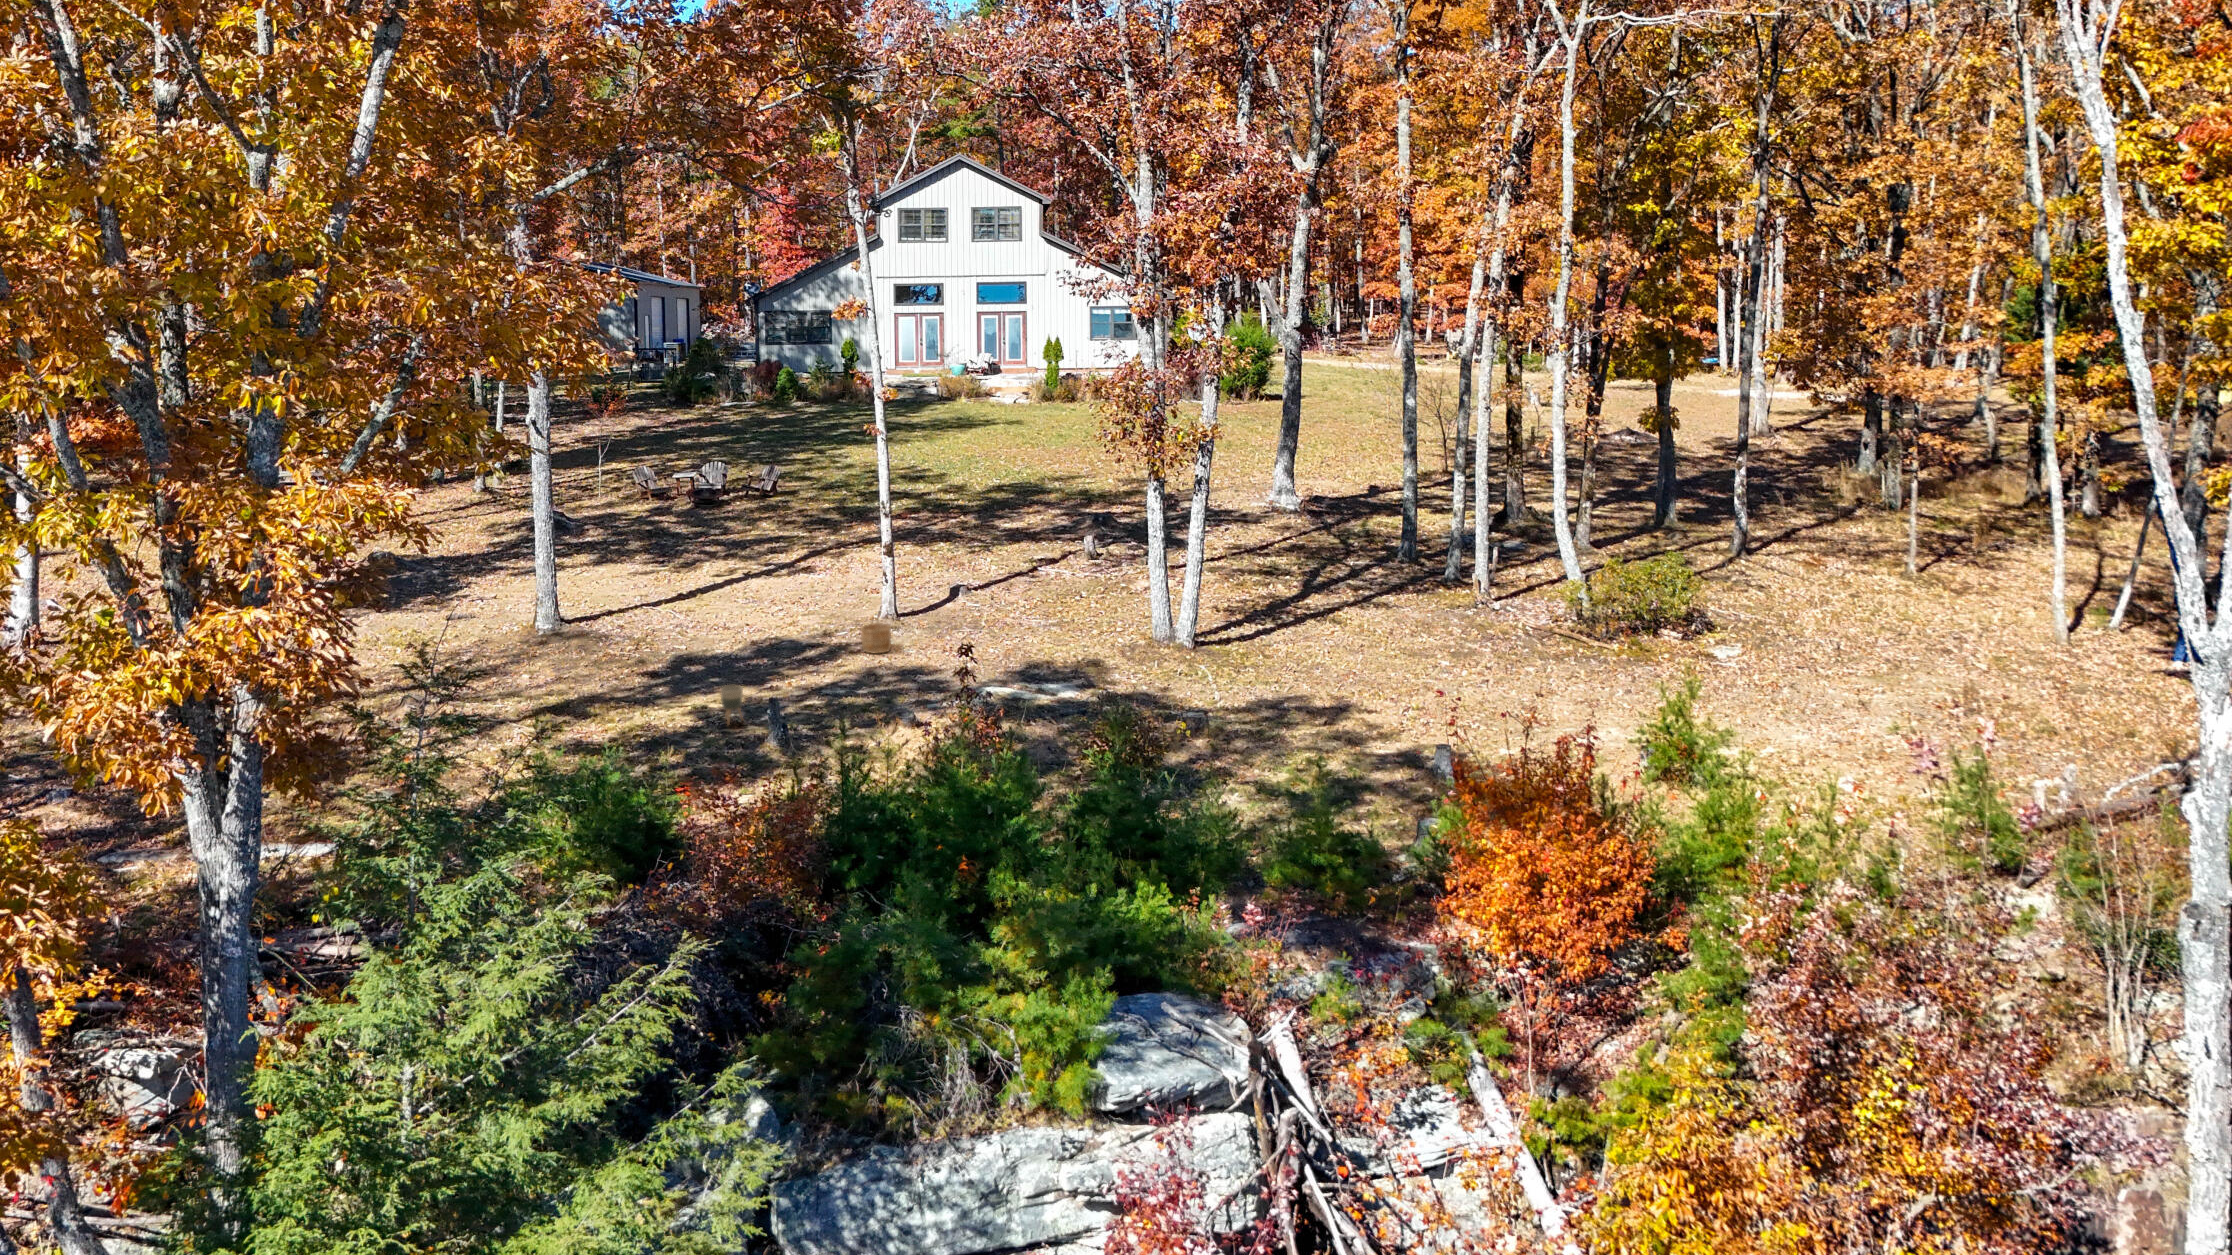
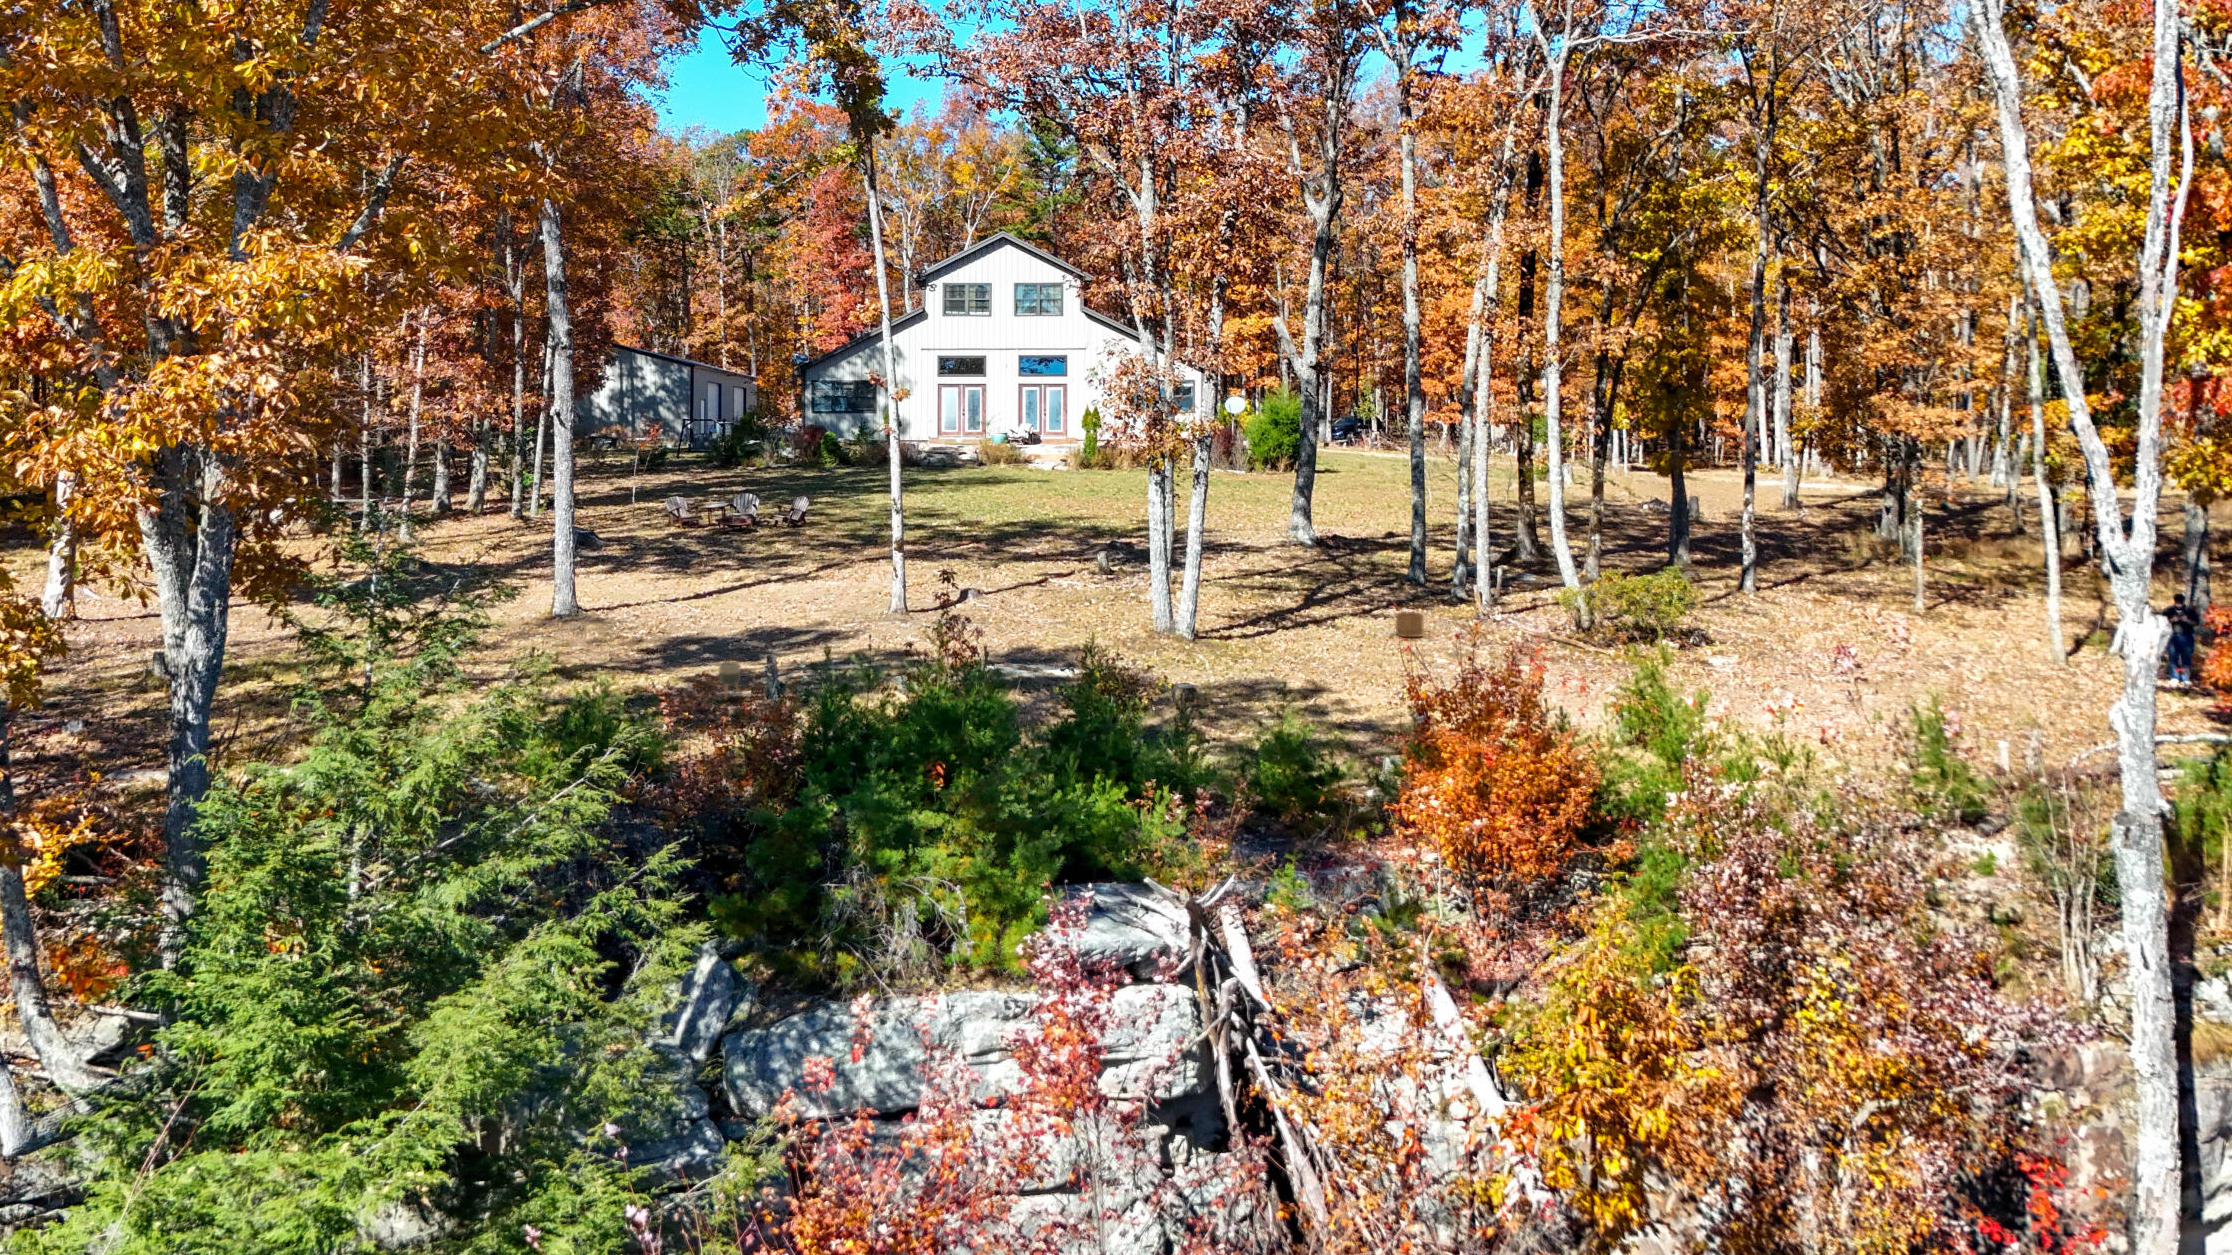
wooden bucket: present [861,623,891,653] -> present [1395,612,1423,637]

